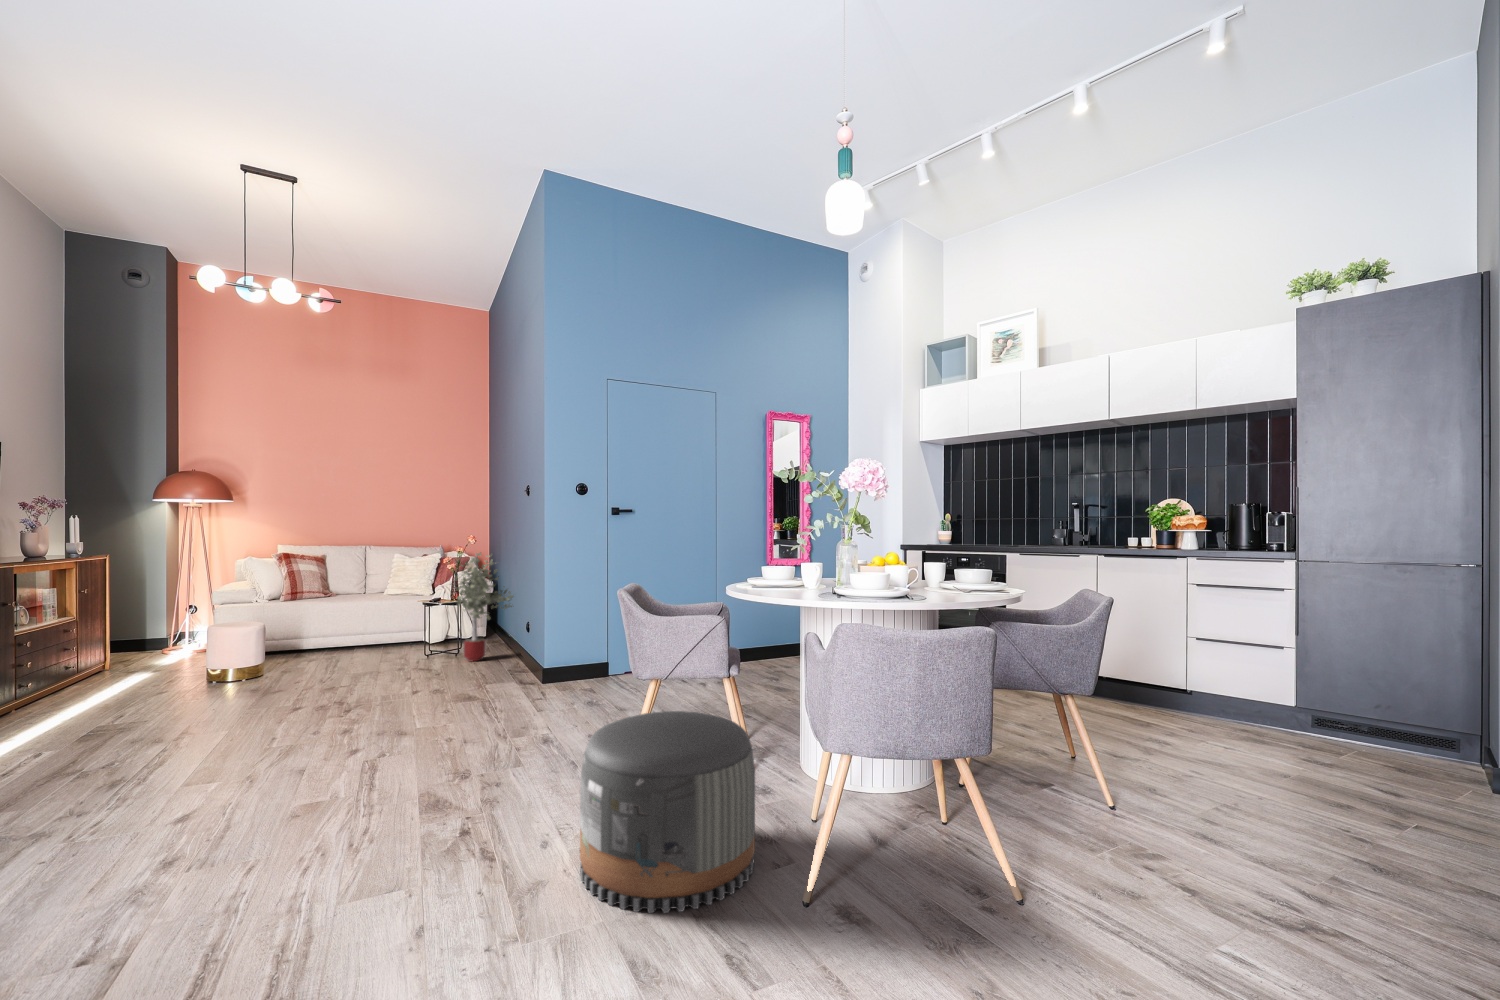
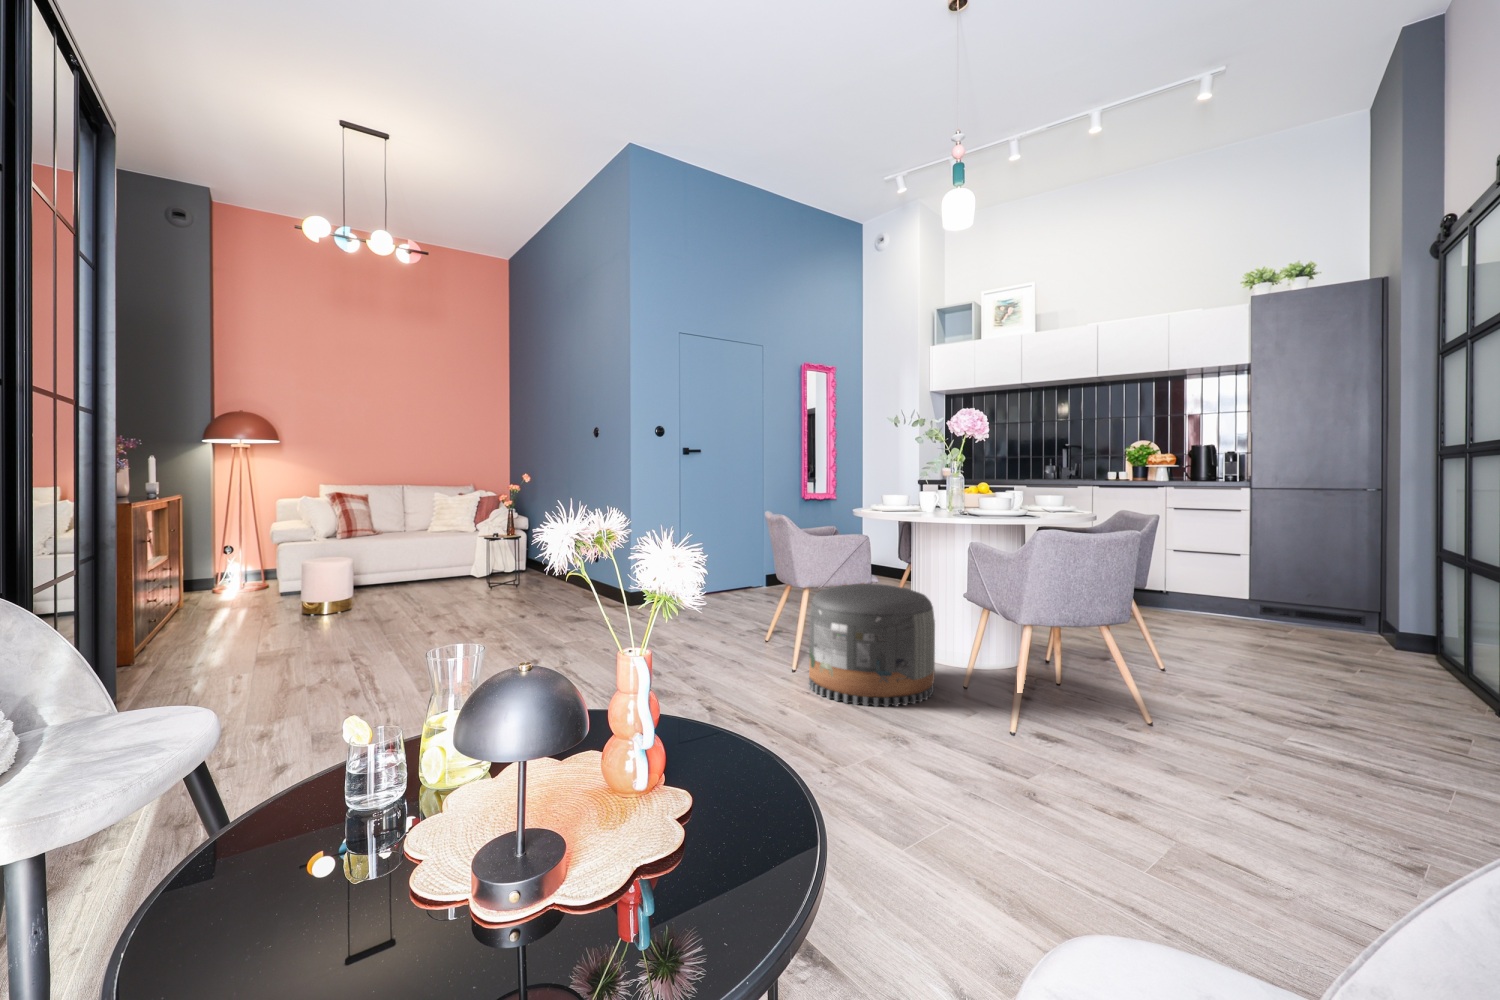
potted tree: present [455,552,513,661] -> none [524,489,581,588]

